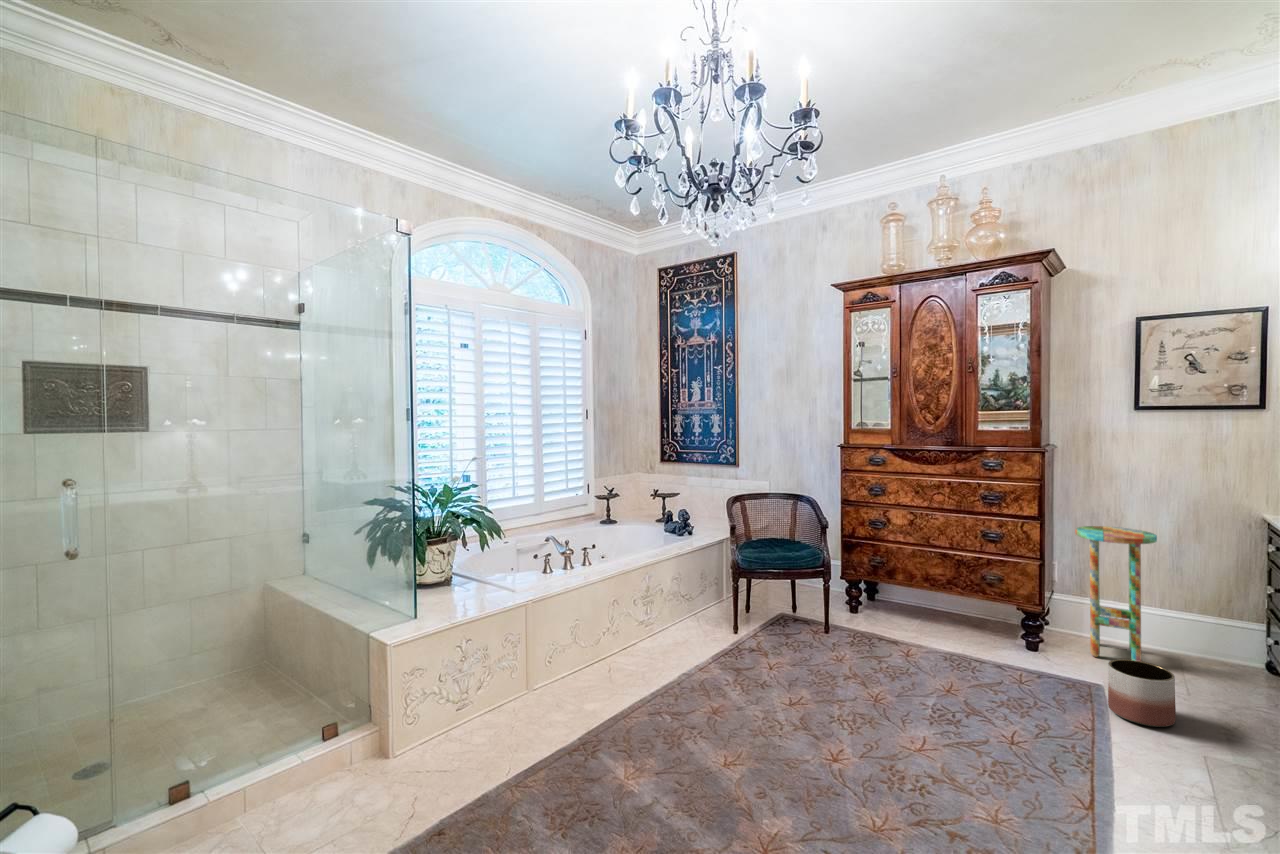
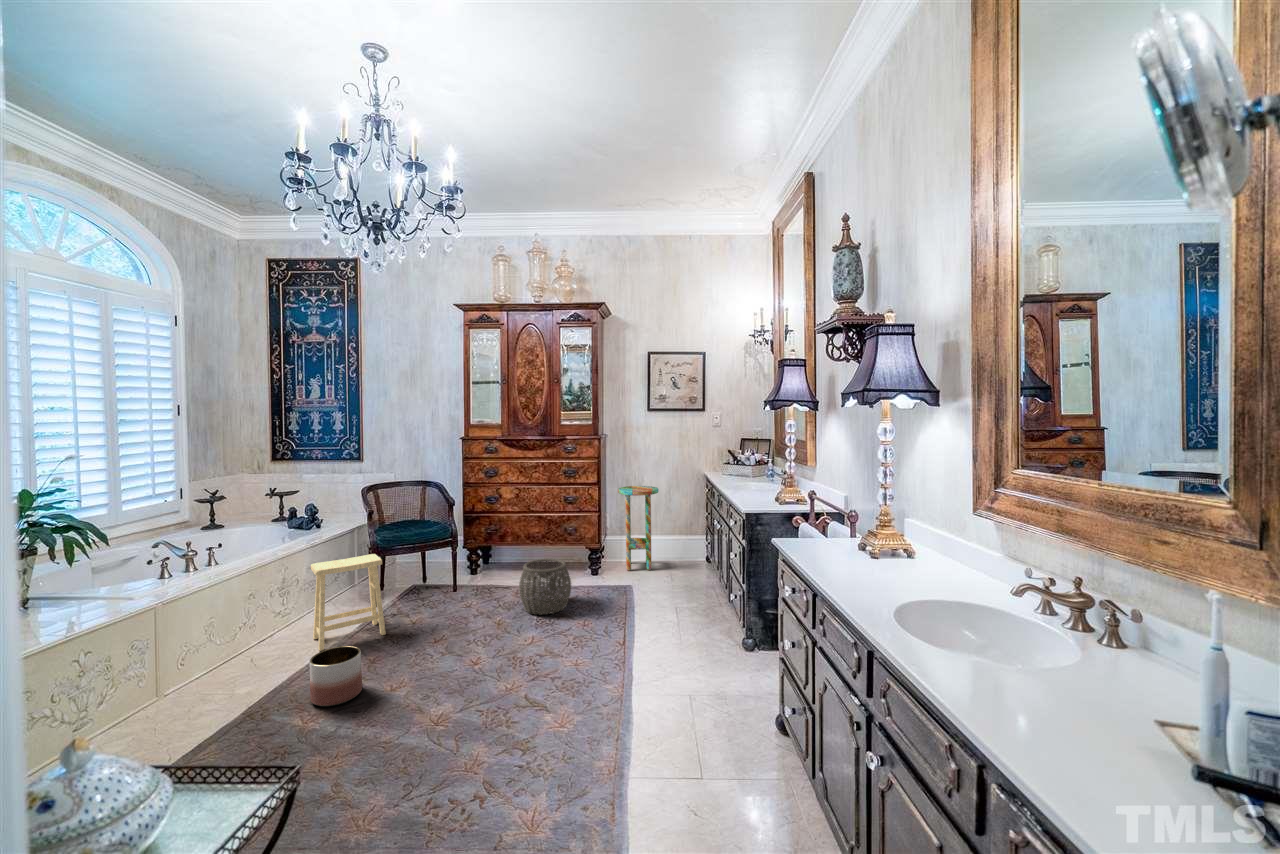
footstool: none [673,572,744,669] -> present [311,554,386,651]
woven basket: none [909,615,991,698] -> present [519,559,571,615]
planter: present [1108,659,1176,727] -> present [310,646,362,706]

